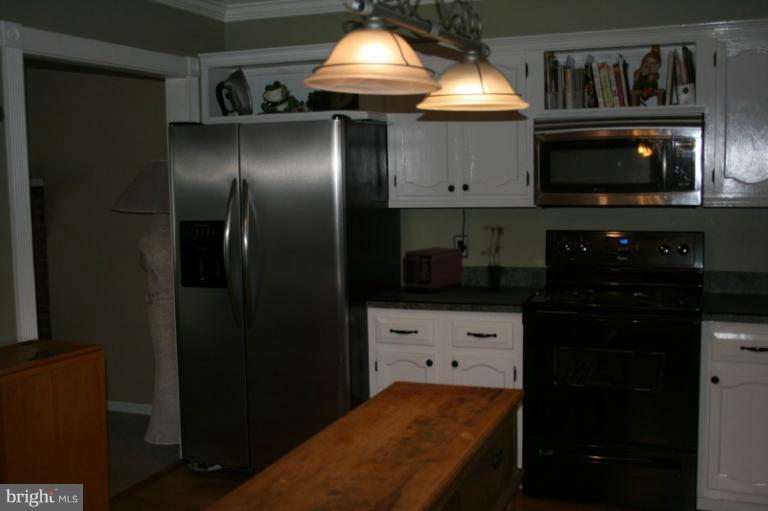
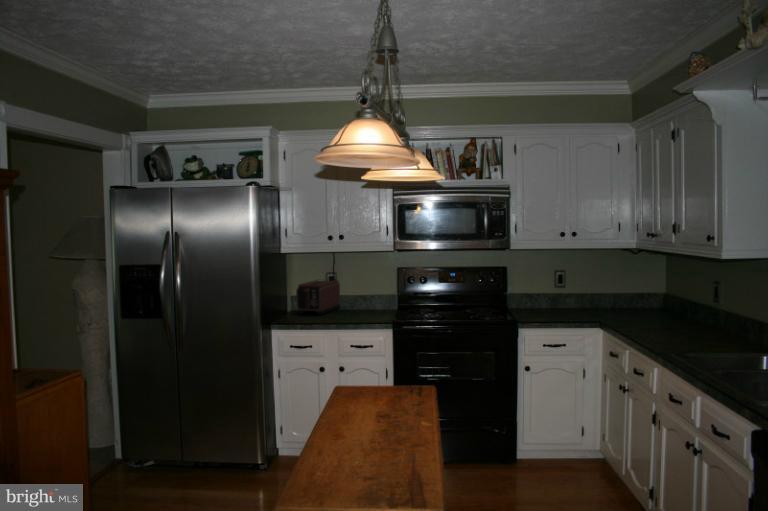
potted plant: present [482,226,504,290] -> none [354,261,376,310]

